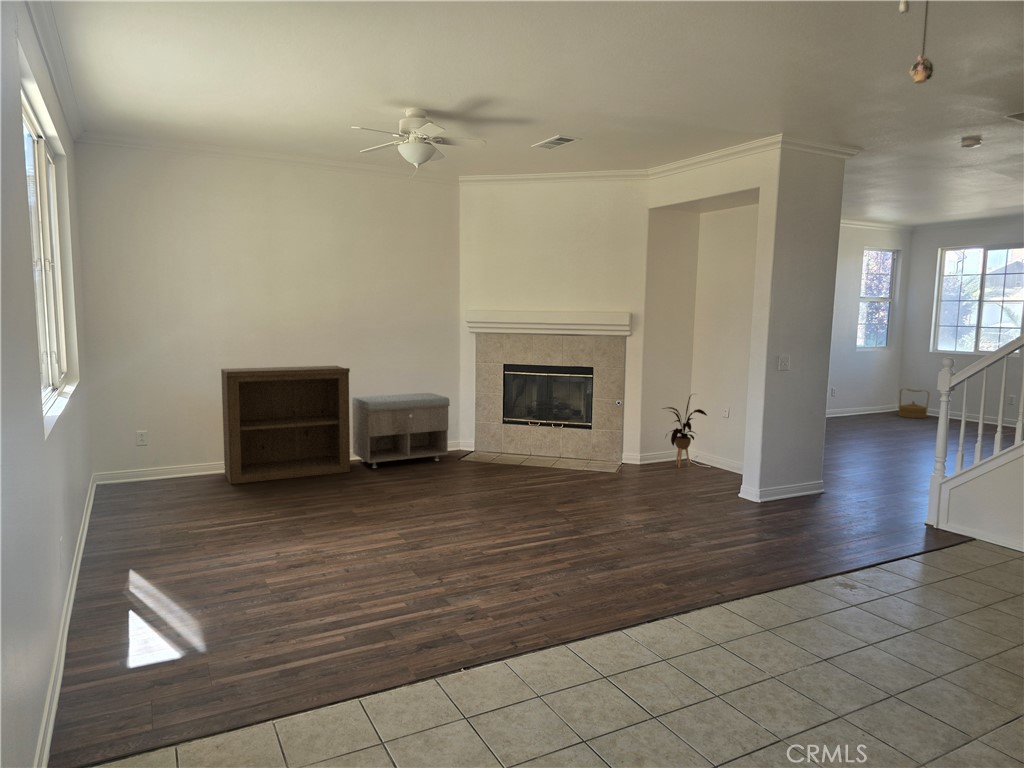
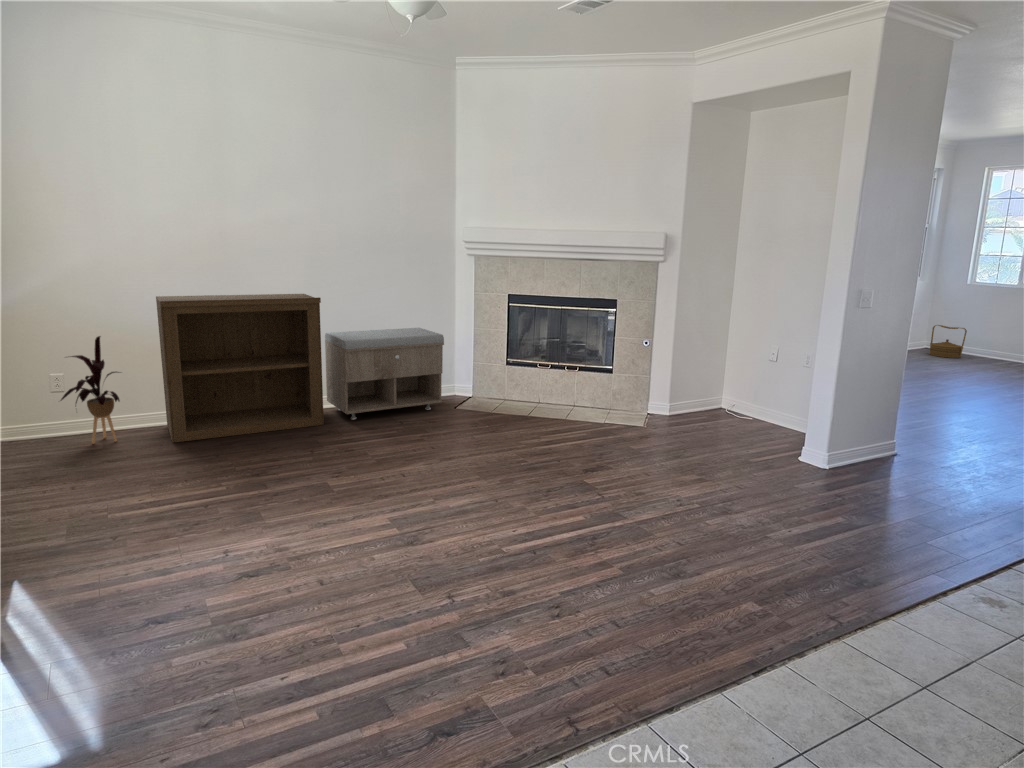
house plant: present [663,396,707,467] -> present [61,336,120,444]

